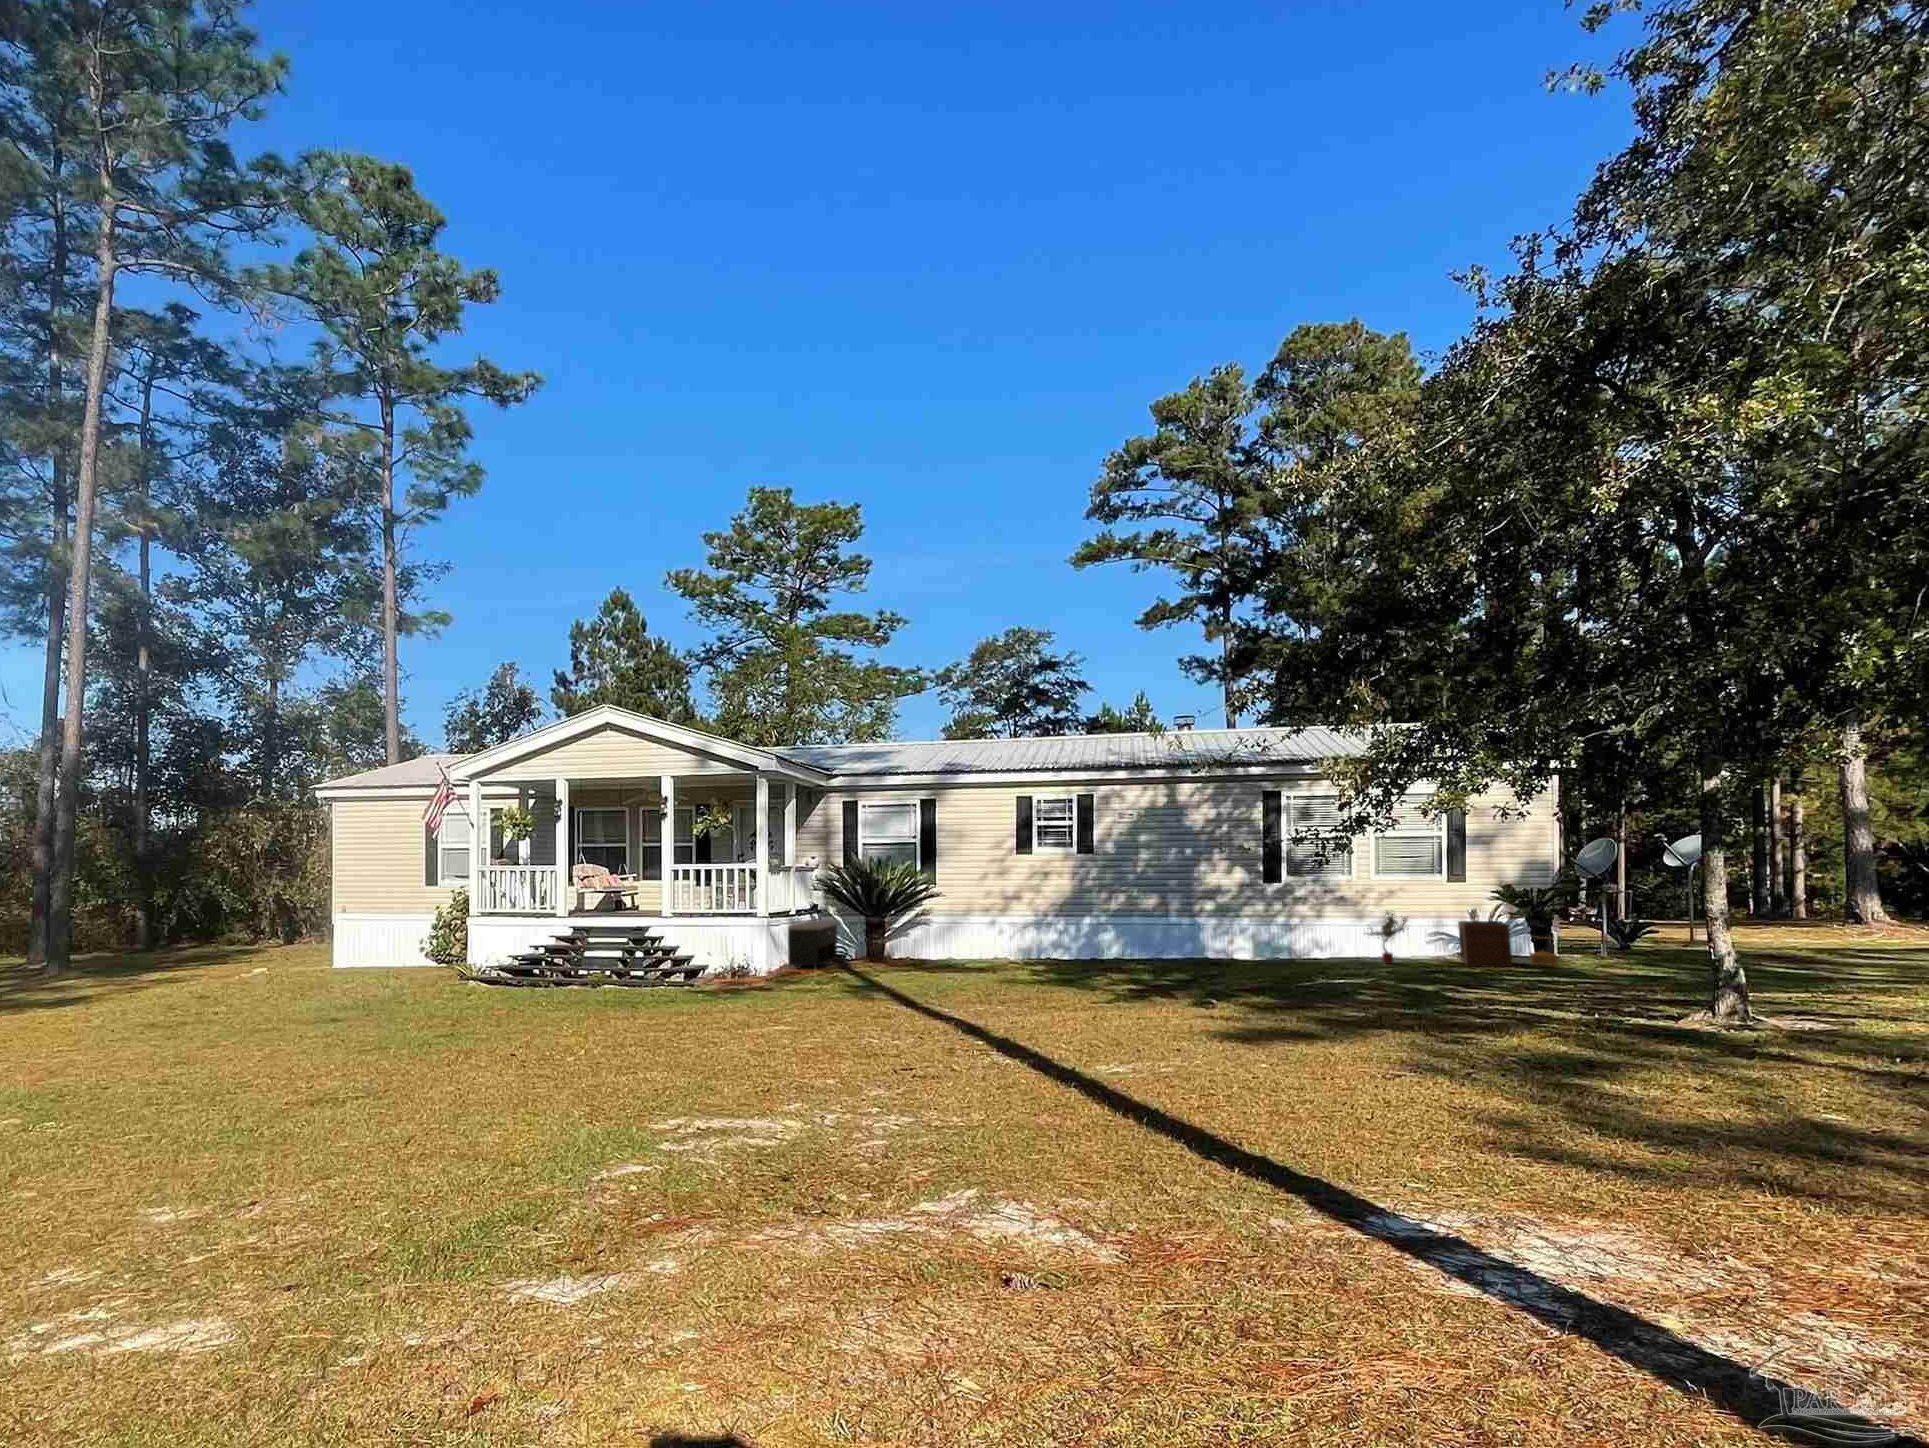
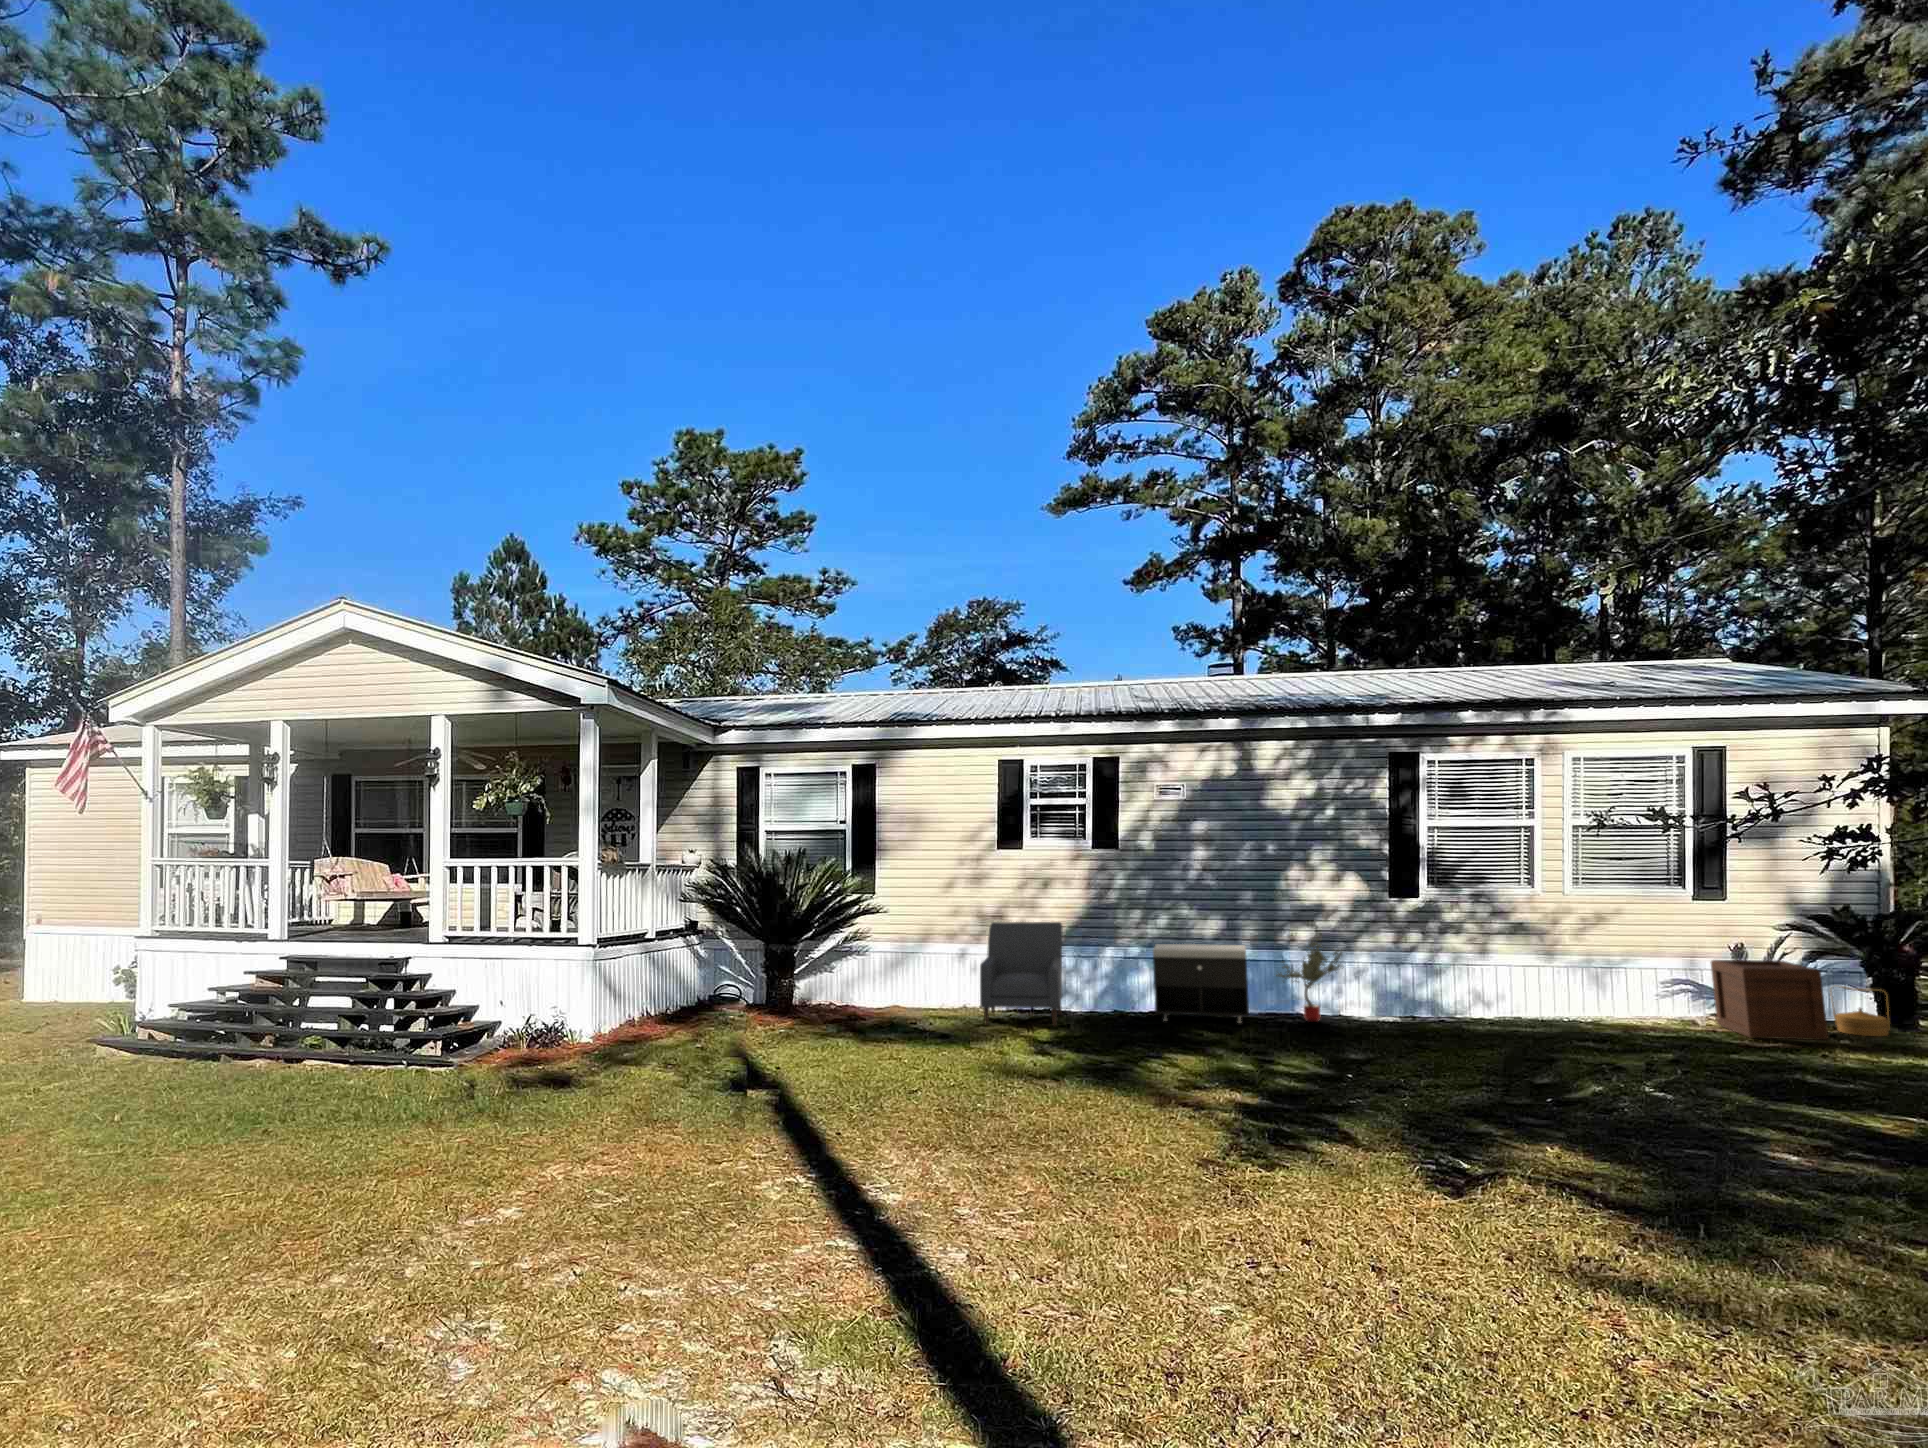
chair: none [1002,902,1056,965] -> present [980,922,1062,1026]
potted tree: present [1367,912,1407,964] -> present [1276,939,1342,1022]
storage bench: present [788,920,839,968] -> present [1153,944,1249,1023]

